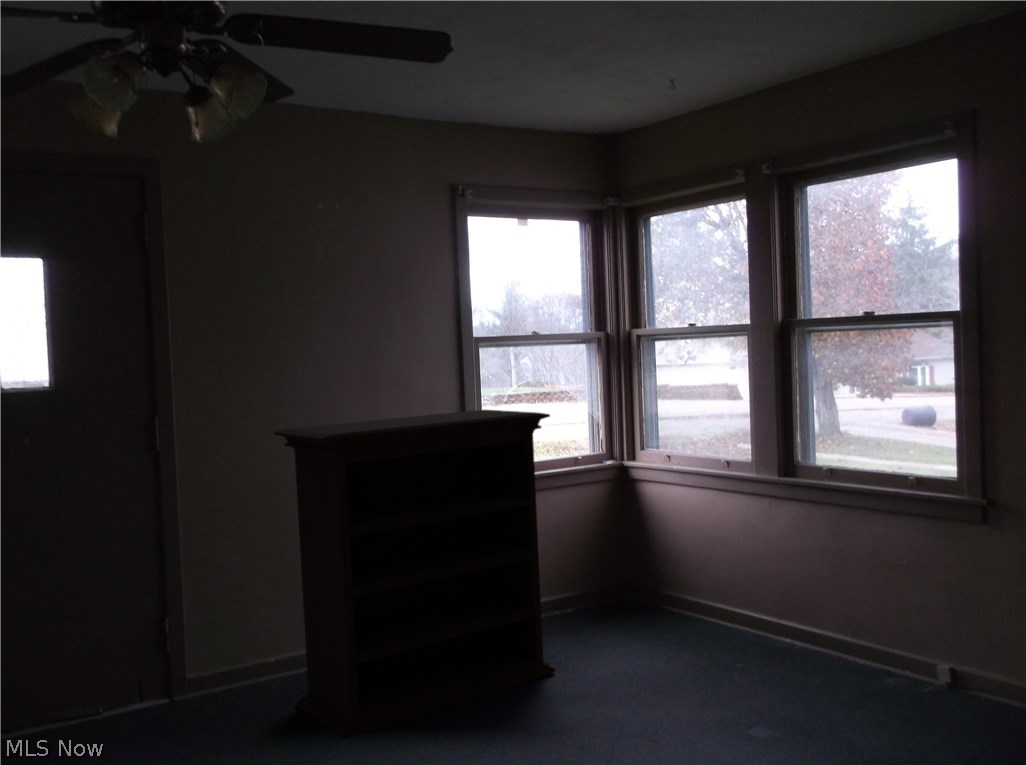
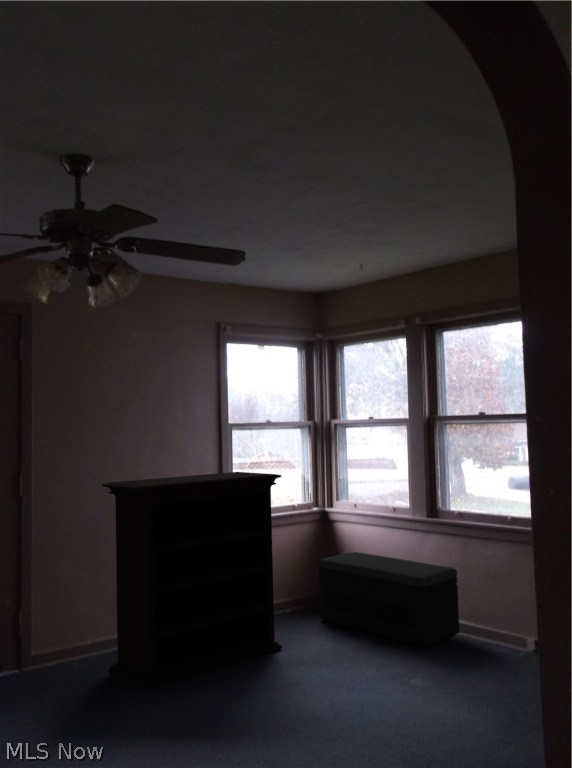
storage bench: none [613,526,828,674] -> present [319,552,459,648]

